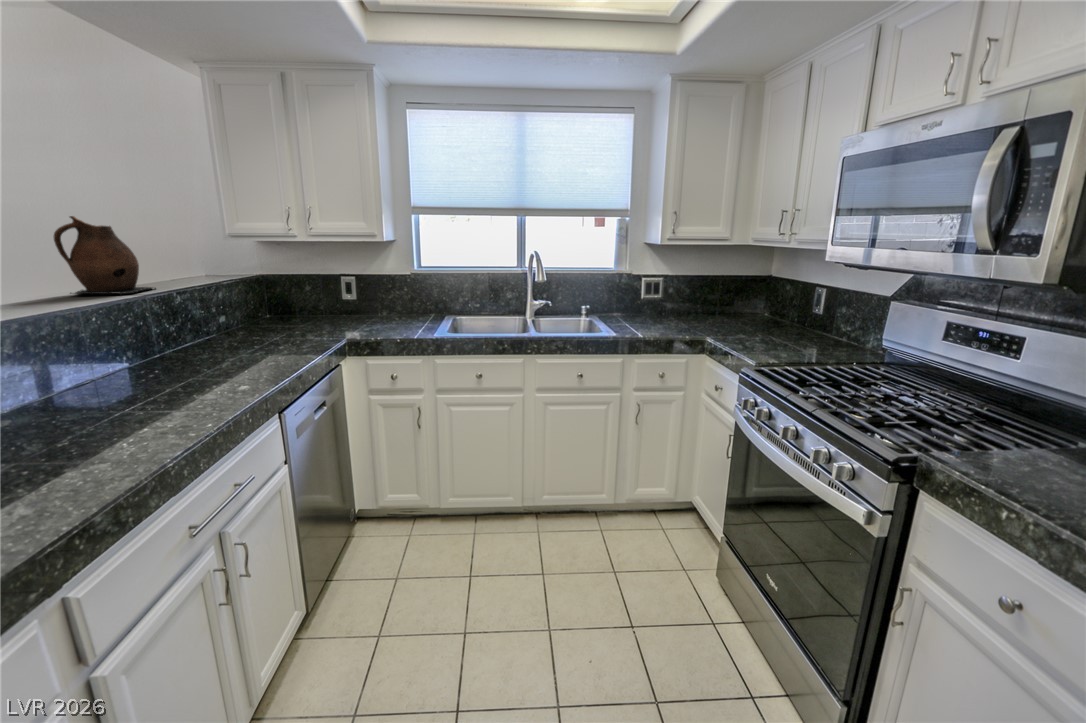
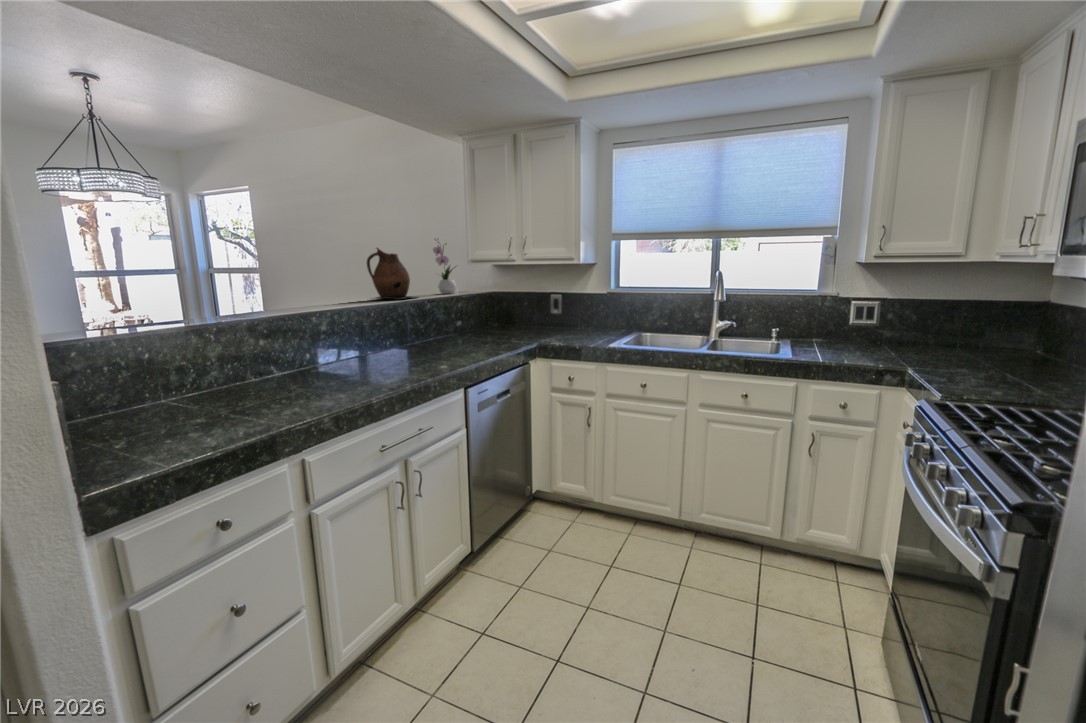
flower arrangement: none [163,203,208,280] -> present [433,243,457,294]

